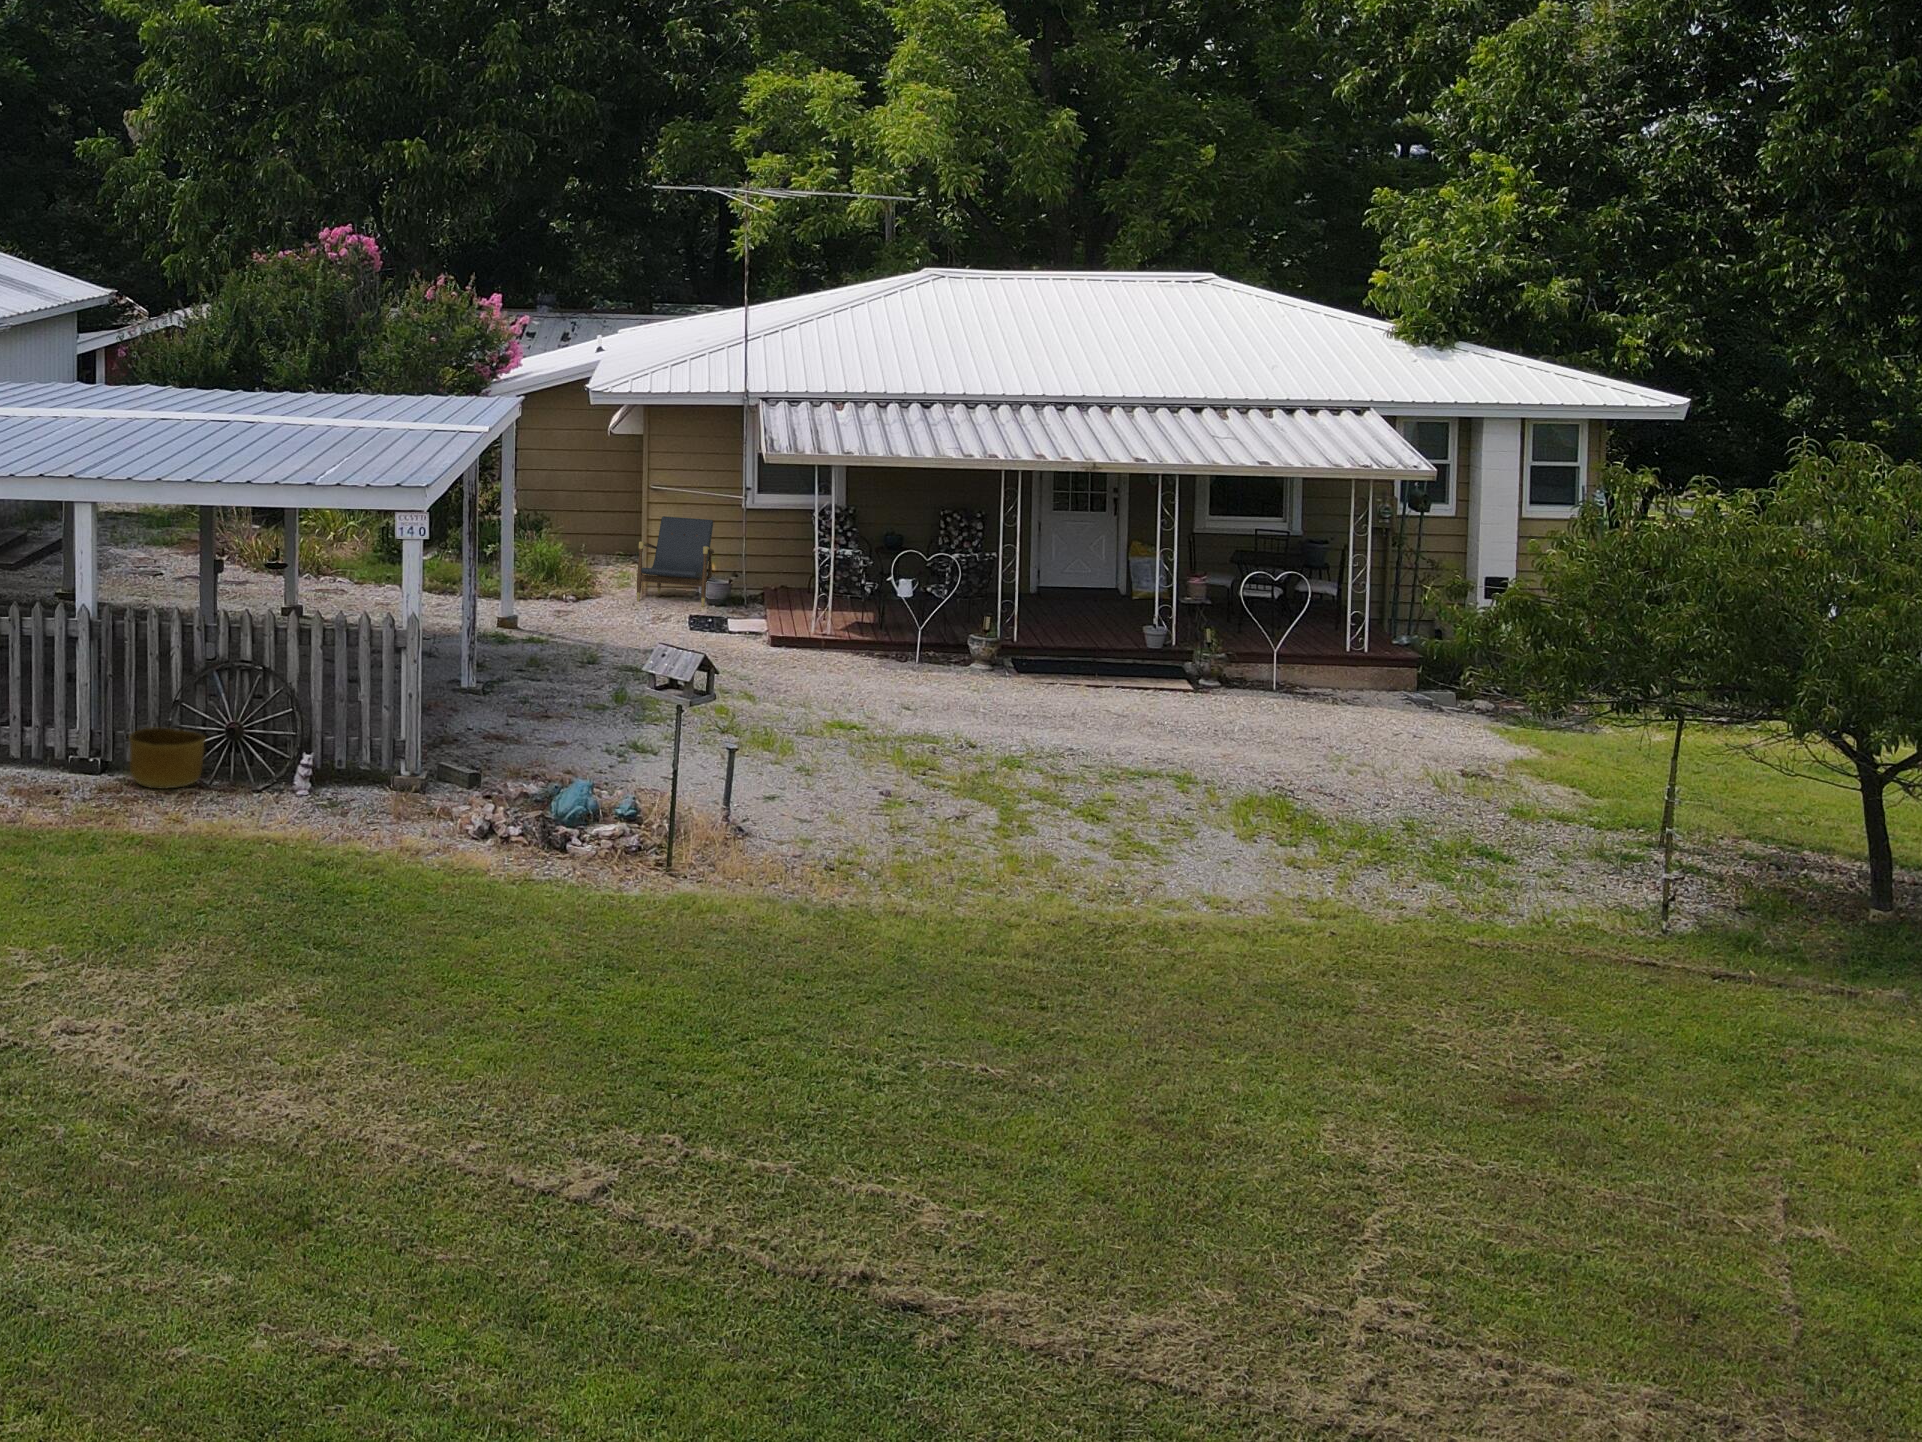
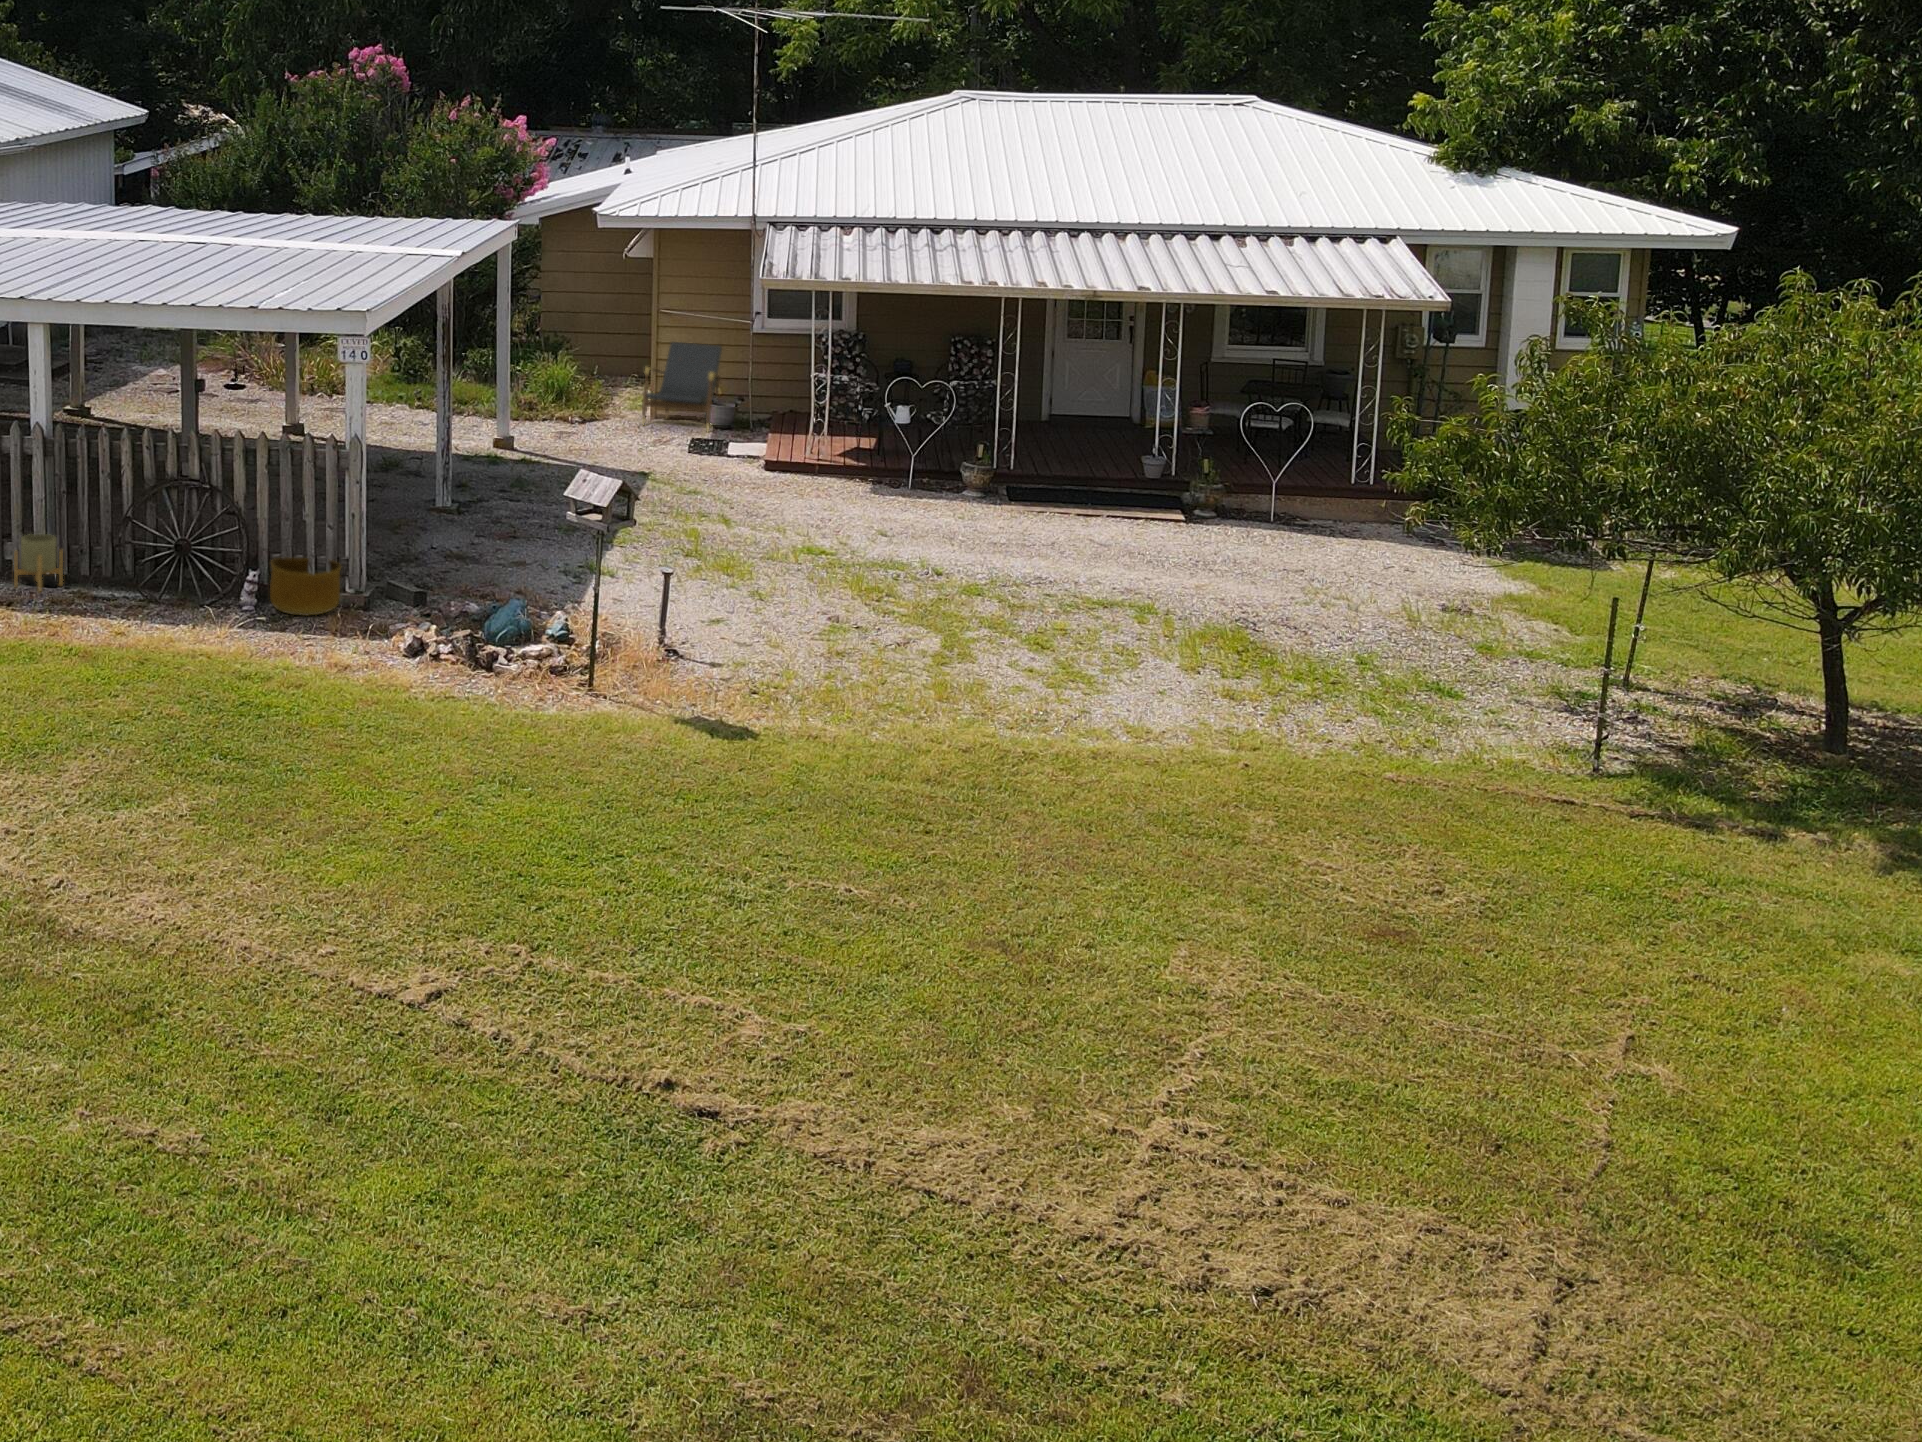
planter: none [52,718,102,779] -> present [14,534,63,591]
basket: present [129,727,205,788] -> present [270,557,341,616]

